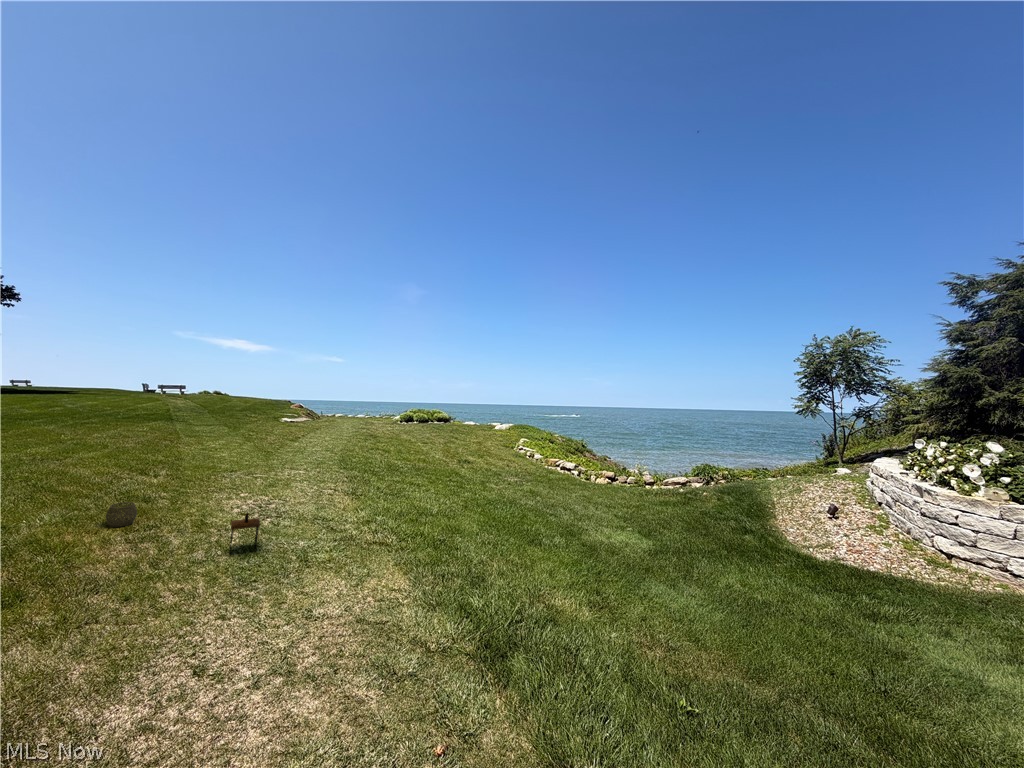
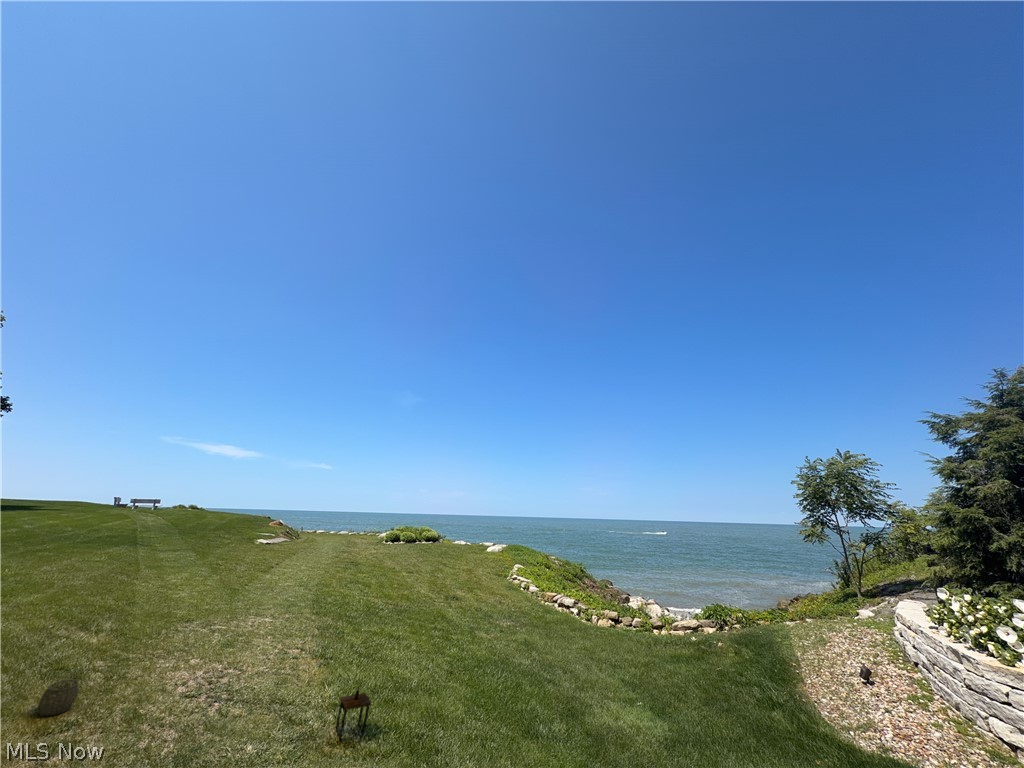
side table: present [230,512,260,553] -> present [335,687,371,741]

